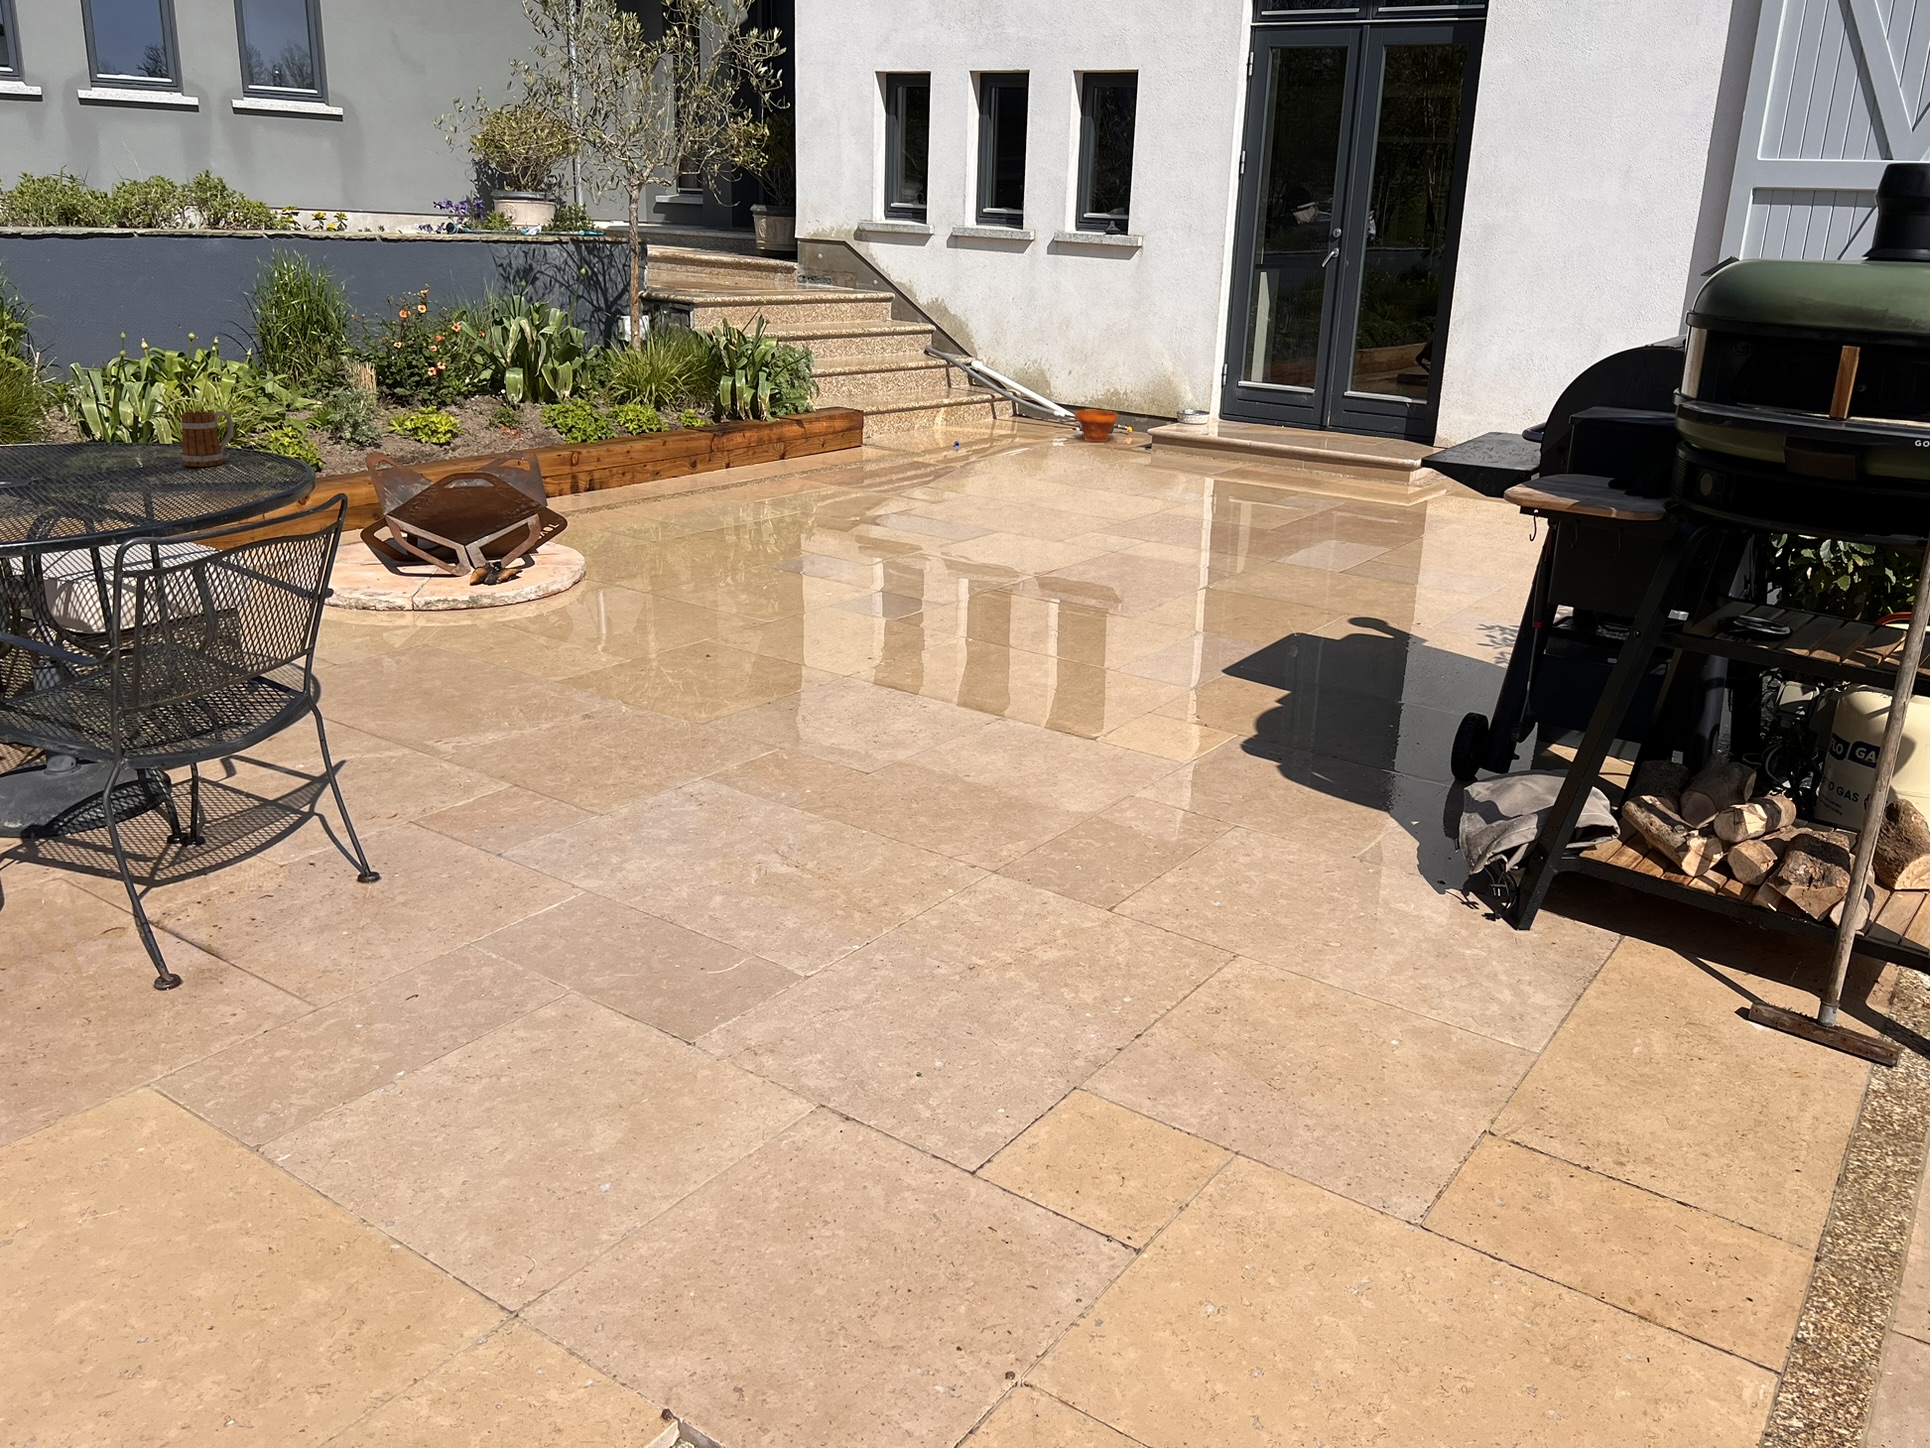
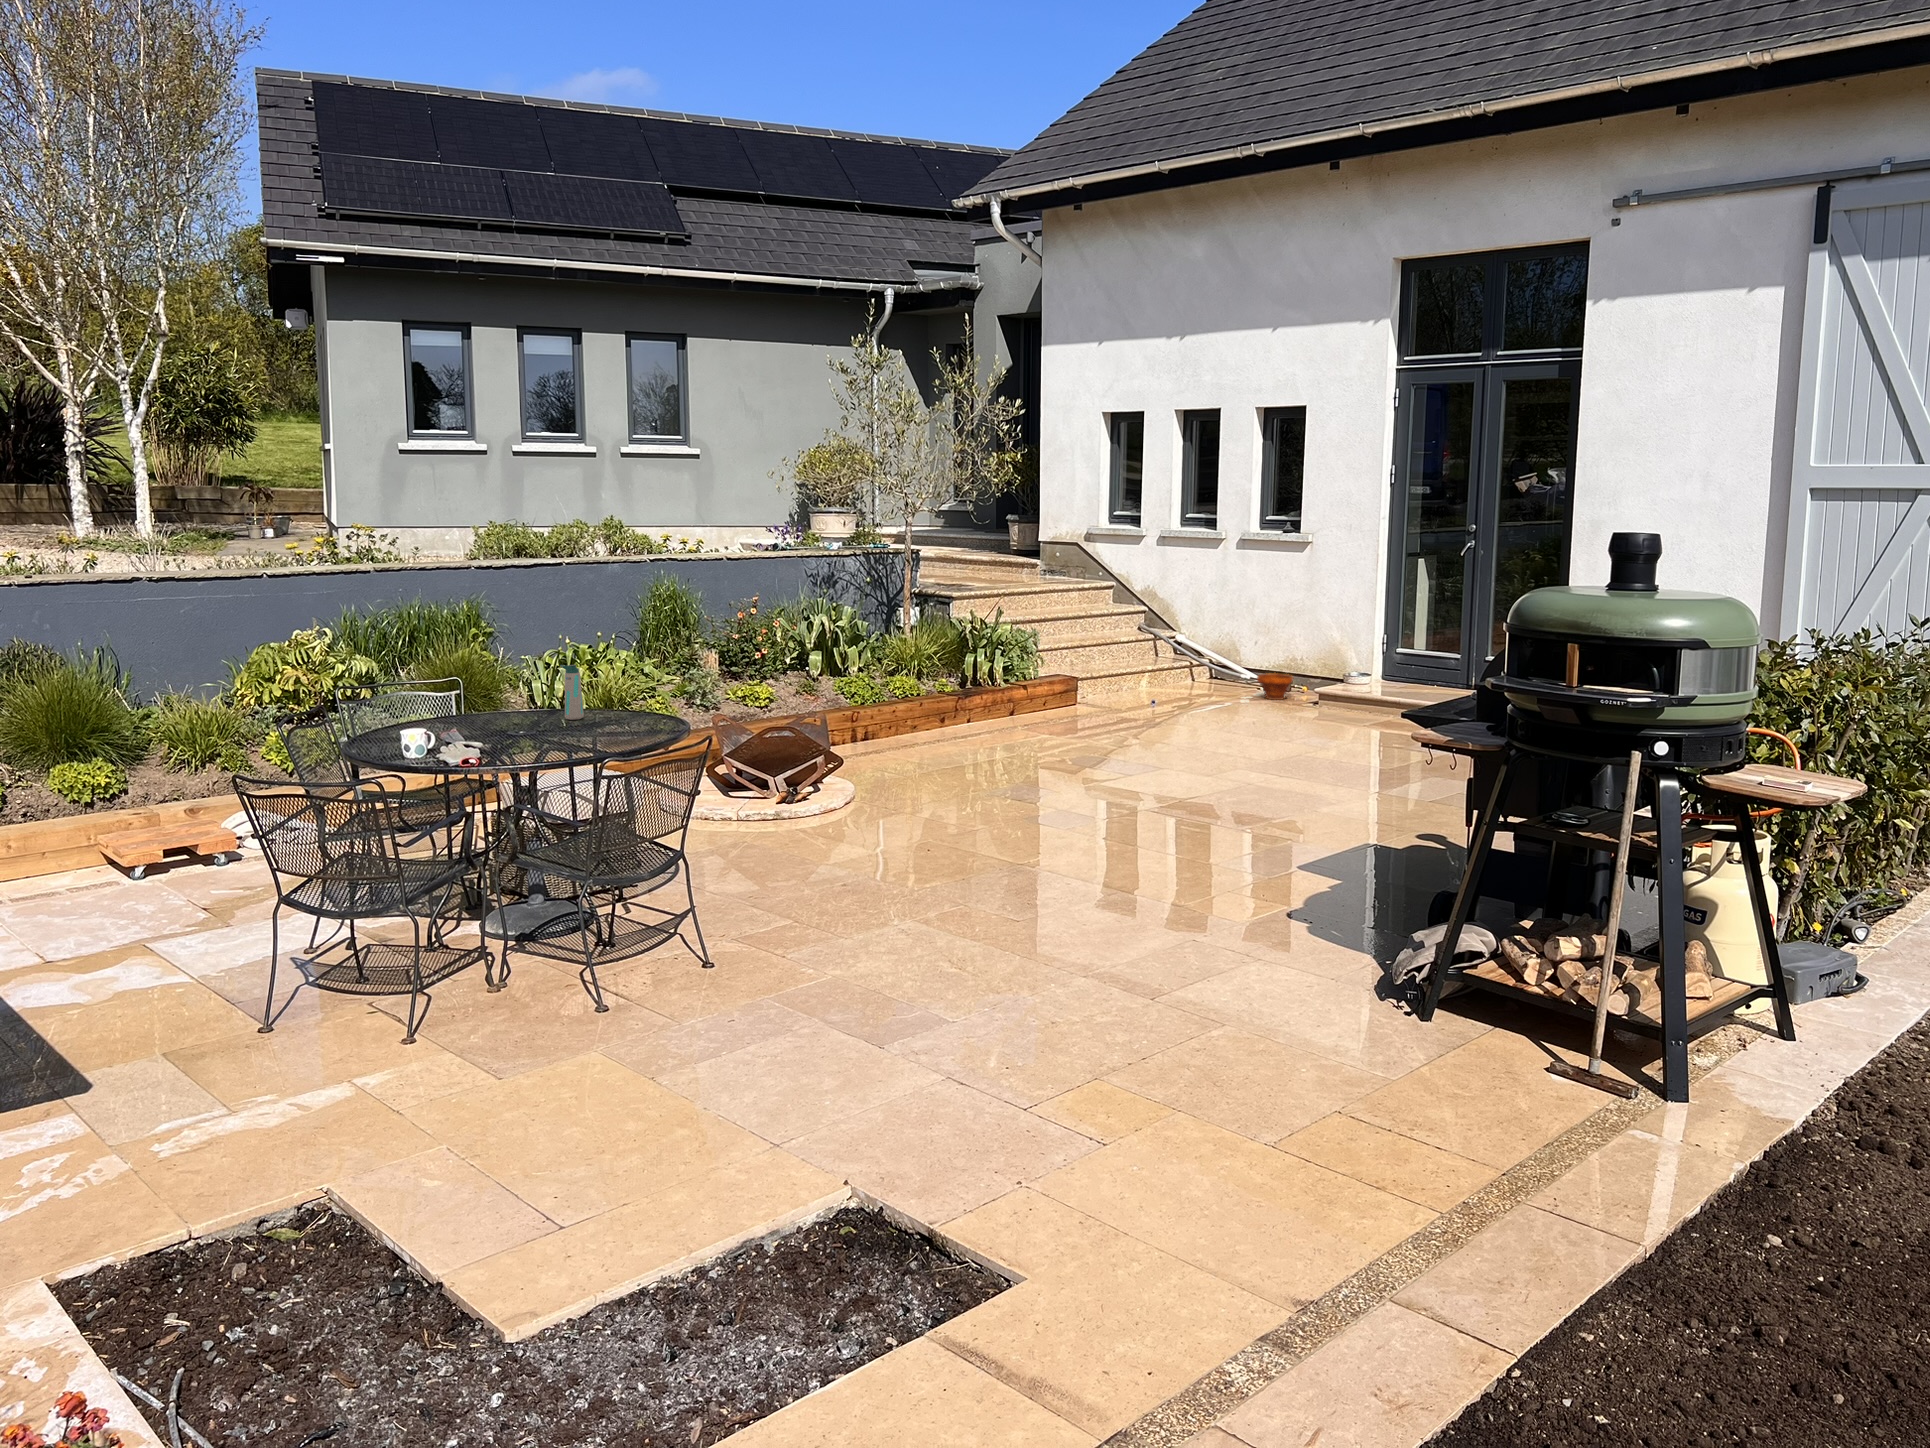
water bottle: none [79,365,131,460] -> present [560,665,584,720]
mug: present [181,411,233,467] -> none [614,690,643,723]

